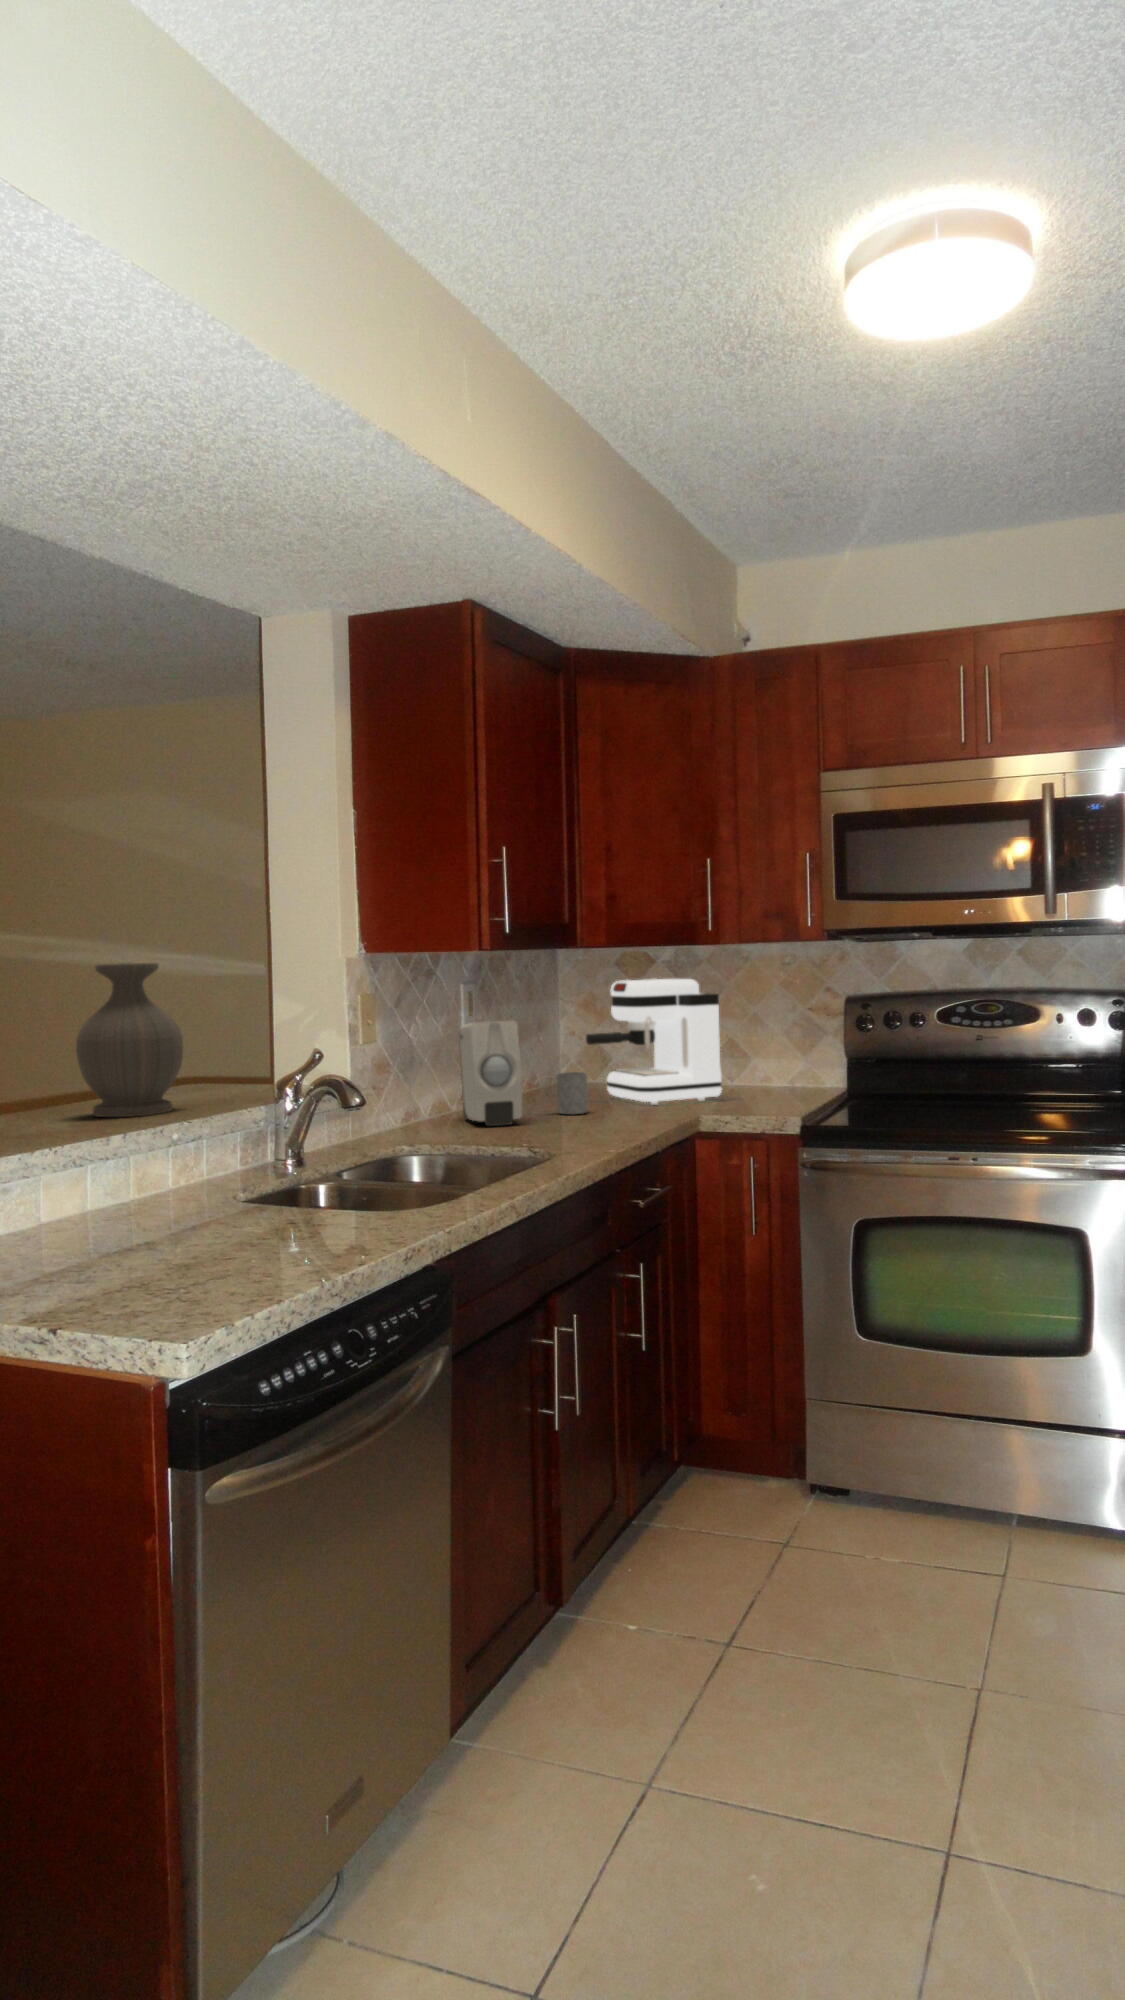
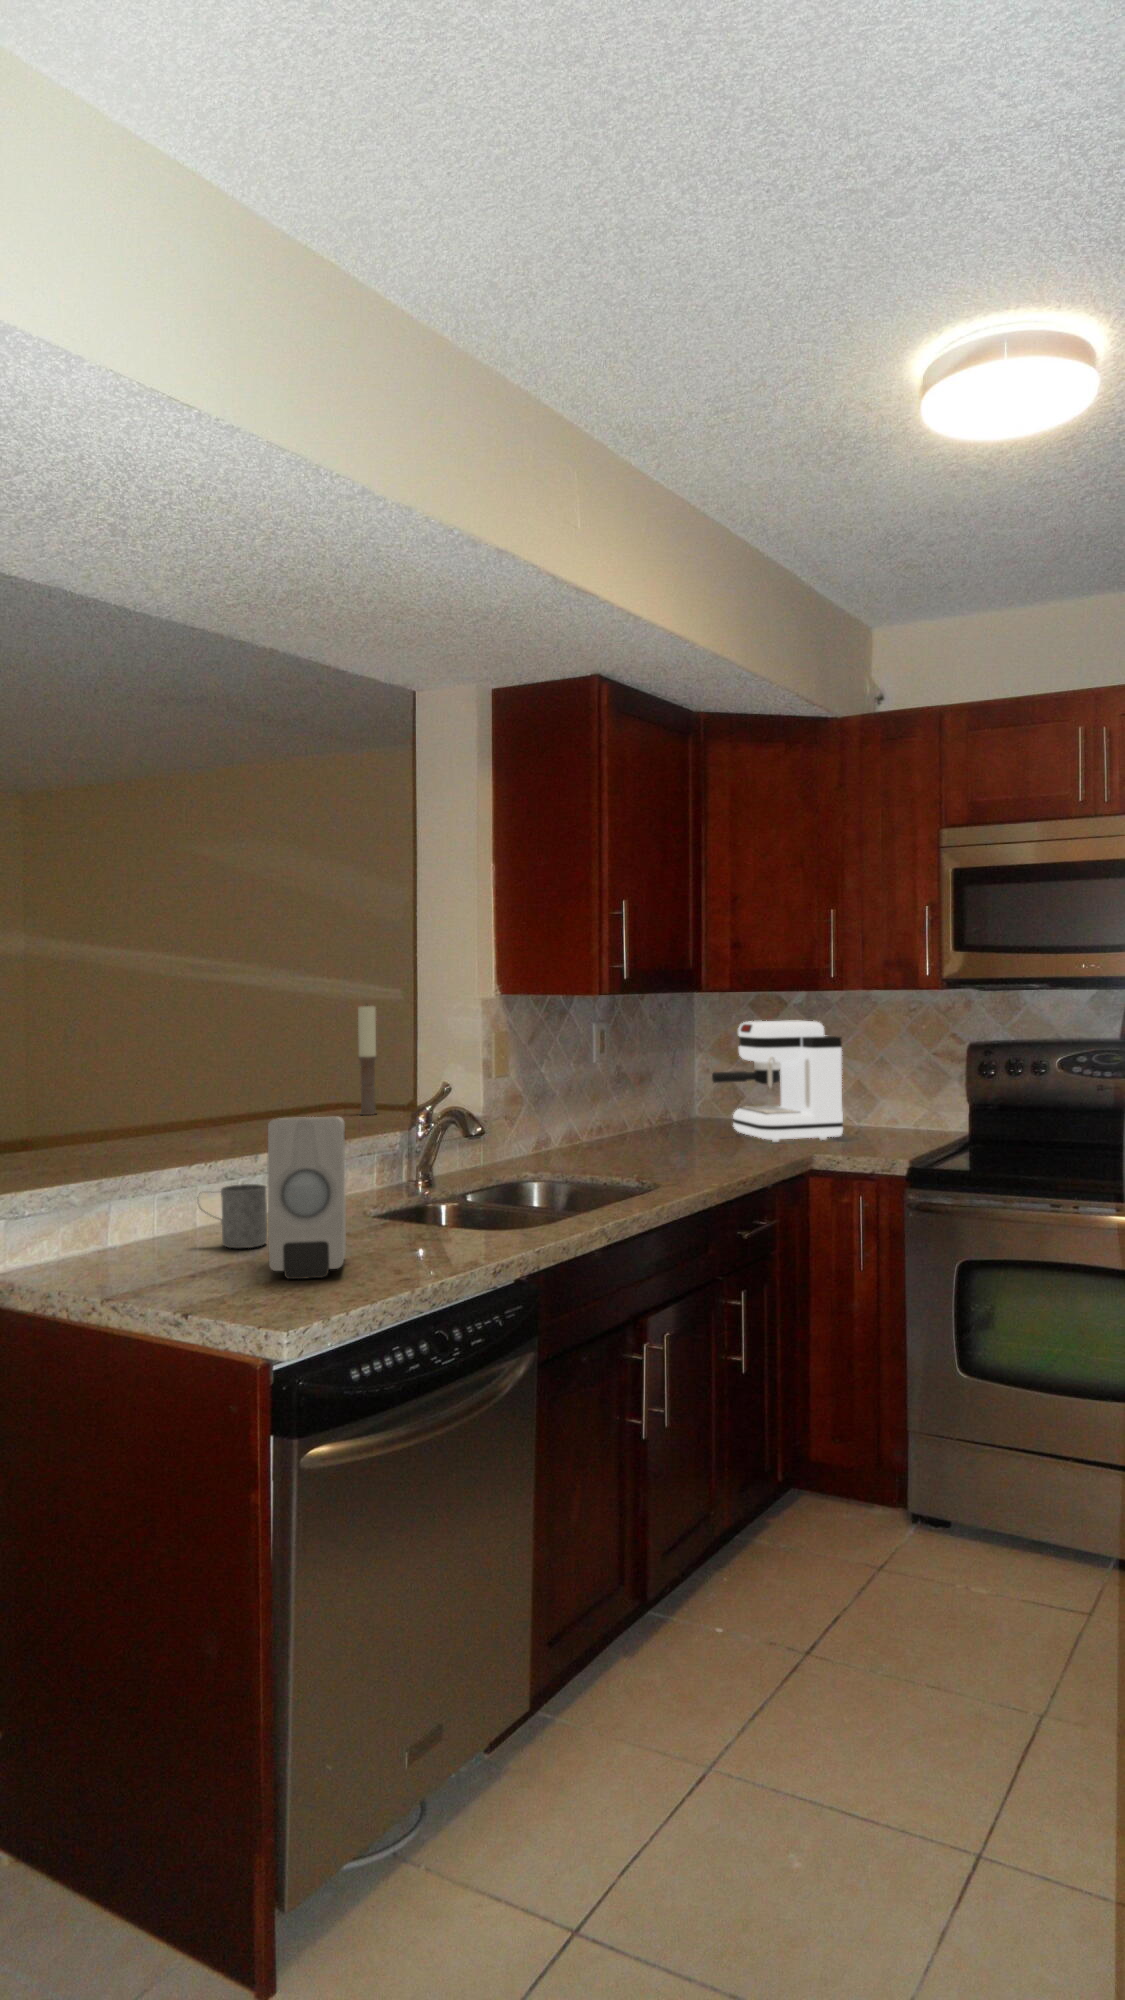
vase: present [76,963,183,1117] -> none [237,1002,329,1138]
candle: none [205,967,230,1089] -> present [358,1006,377,1115]
soap dispenser: present [459,1021,522,1126] -> present [268,1117,346,1279]
mug: present [556,1072,588,1114] -> present [197,1184,267,1248]

